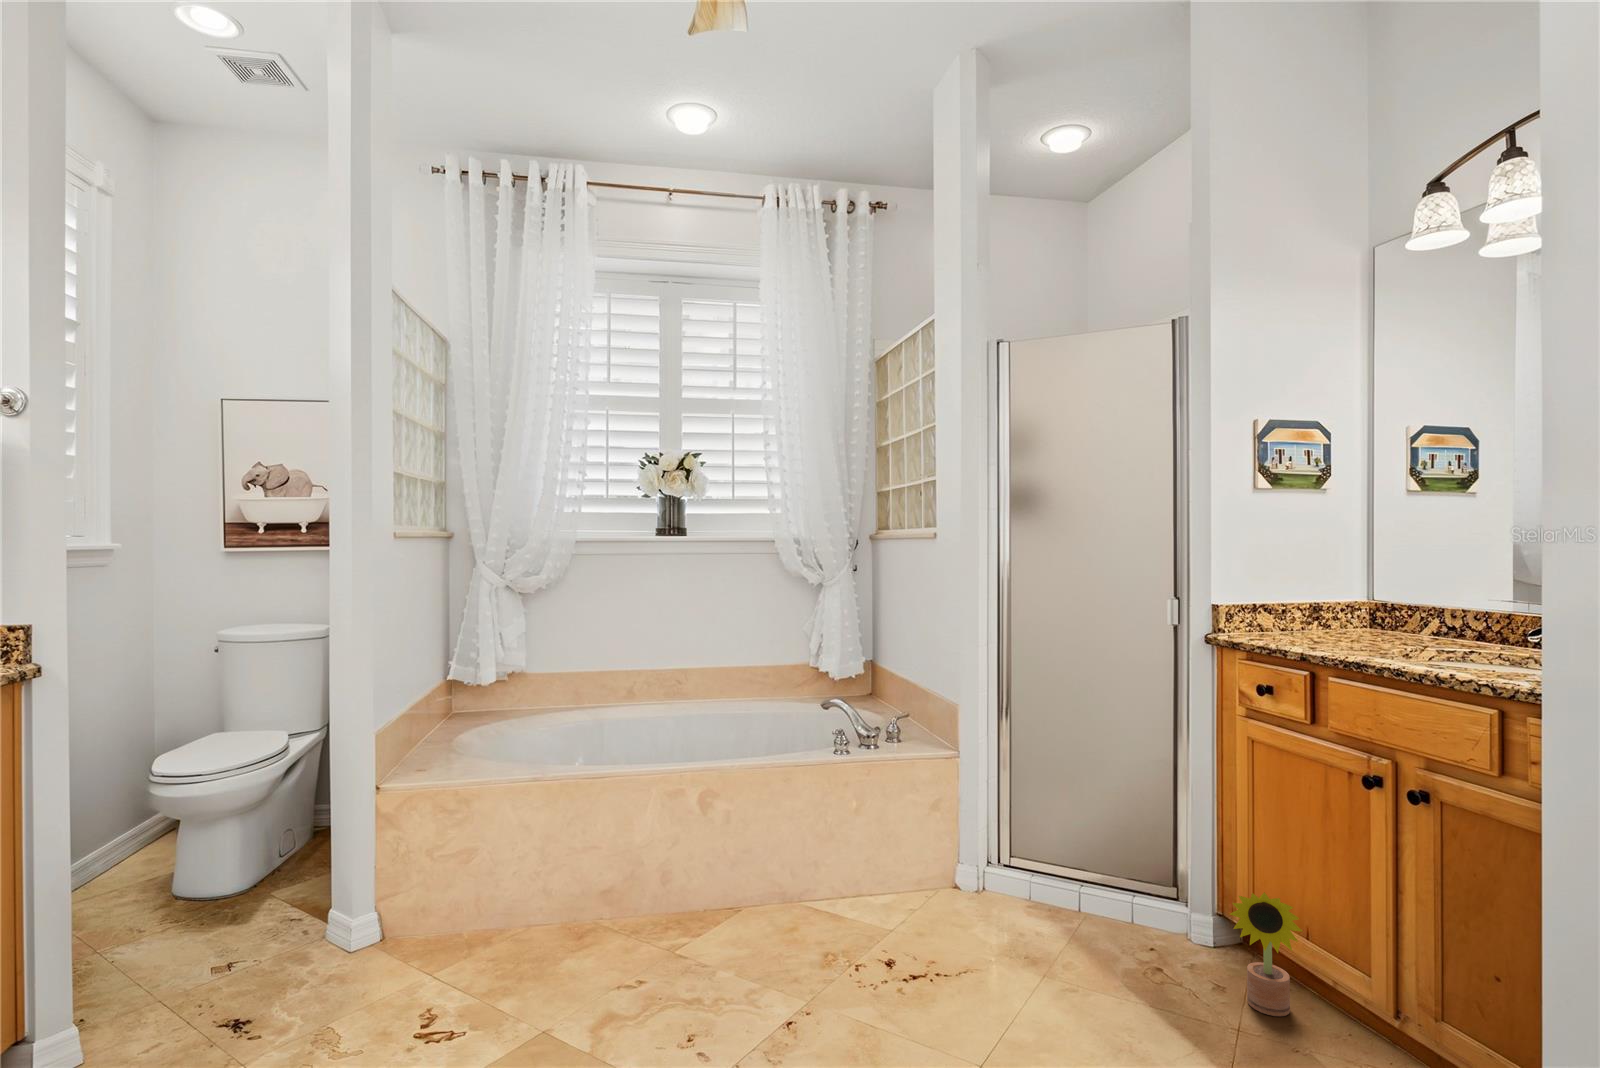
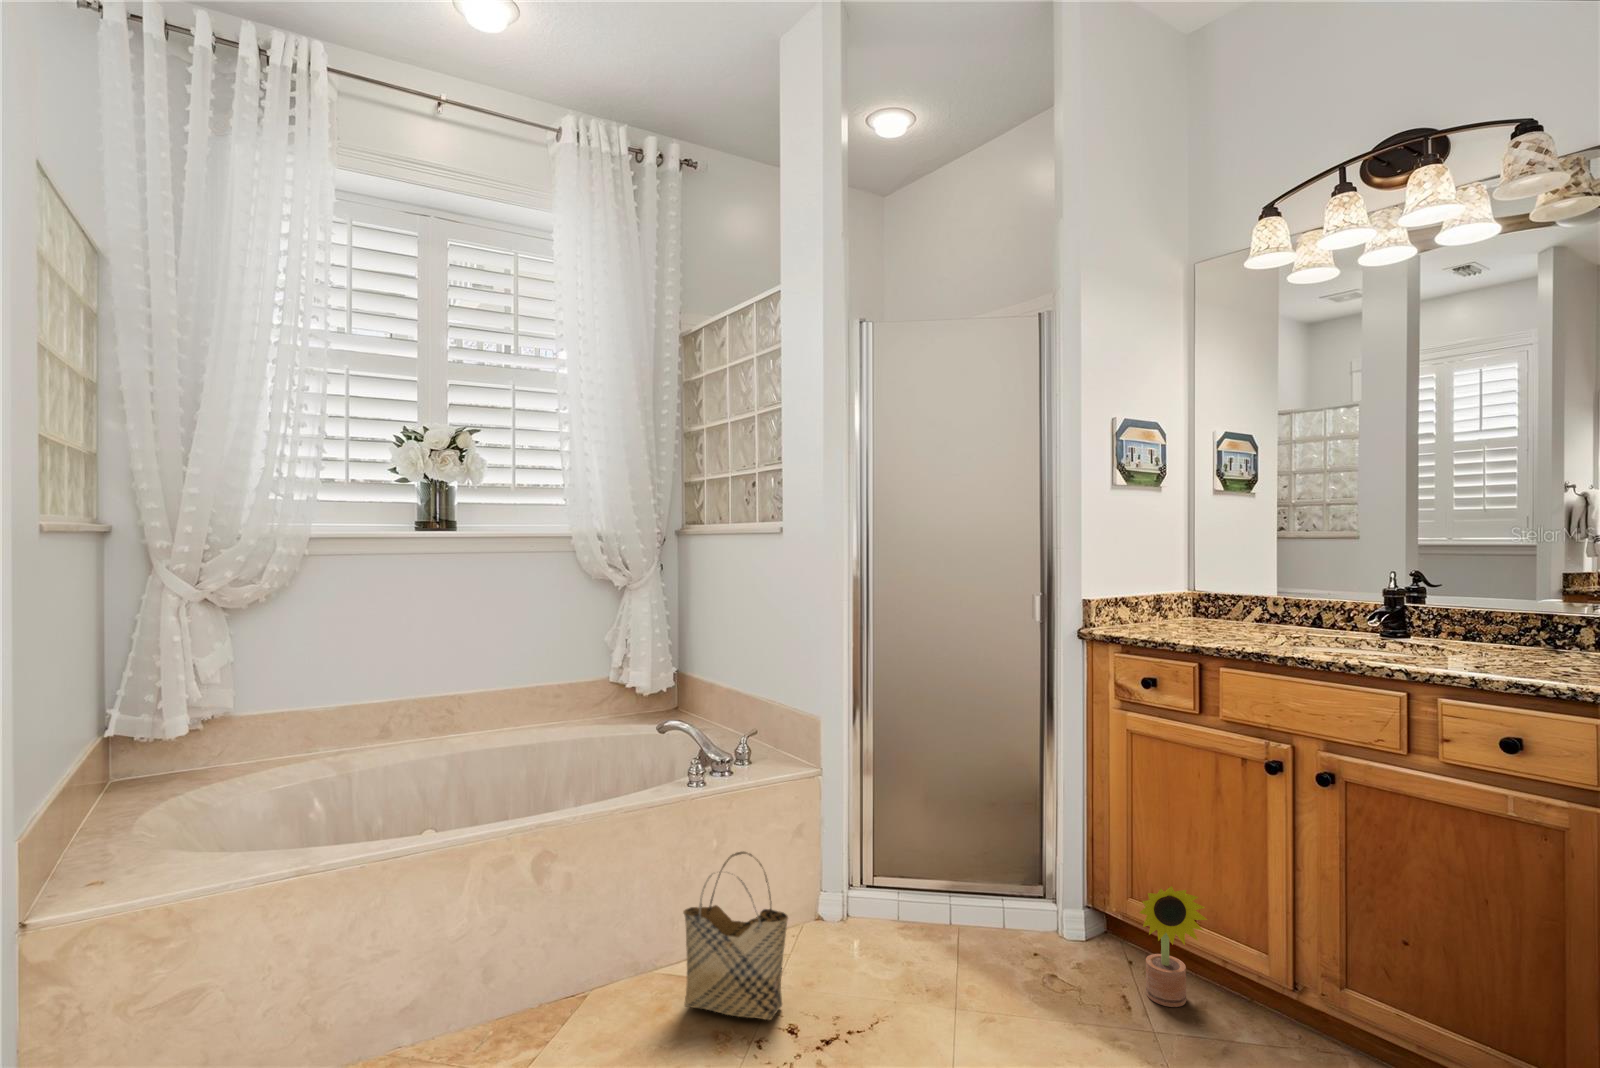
woven basket: none [810,807,895,948] -> present [683,852,788,1020]

